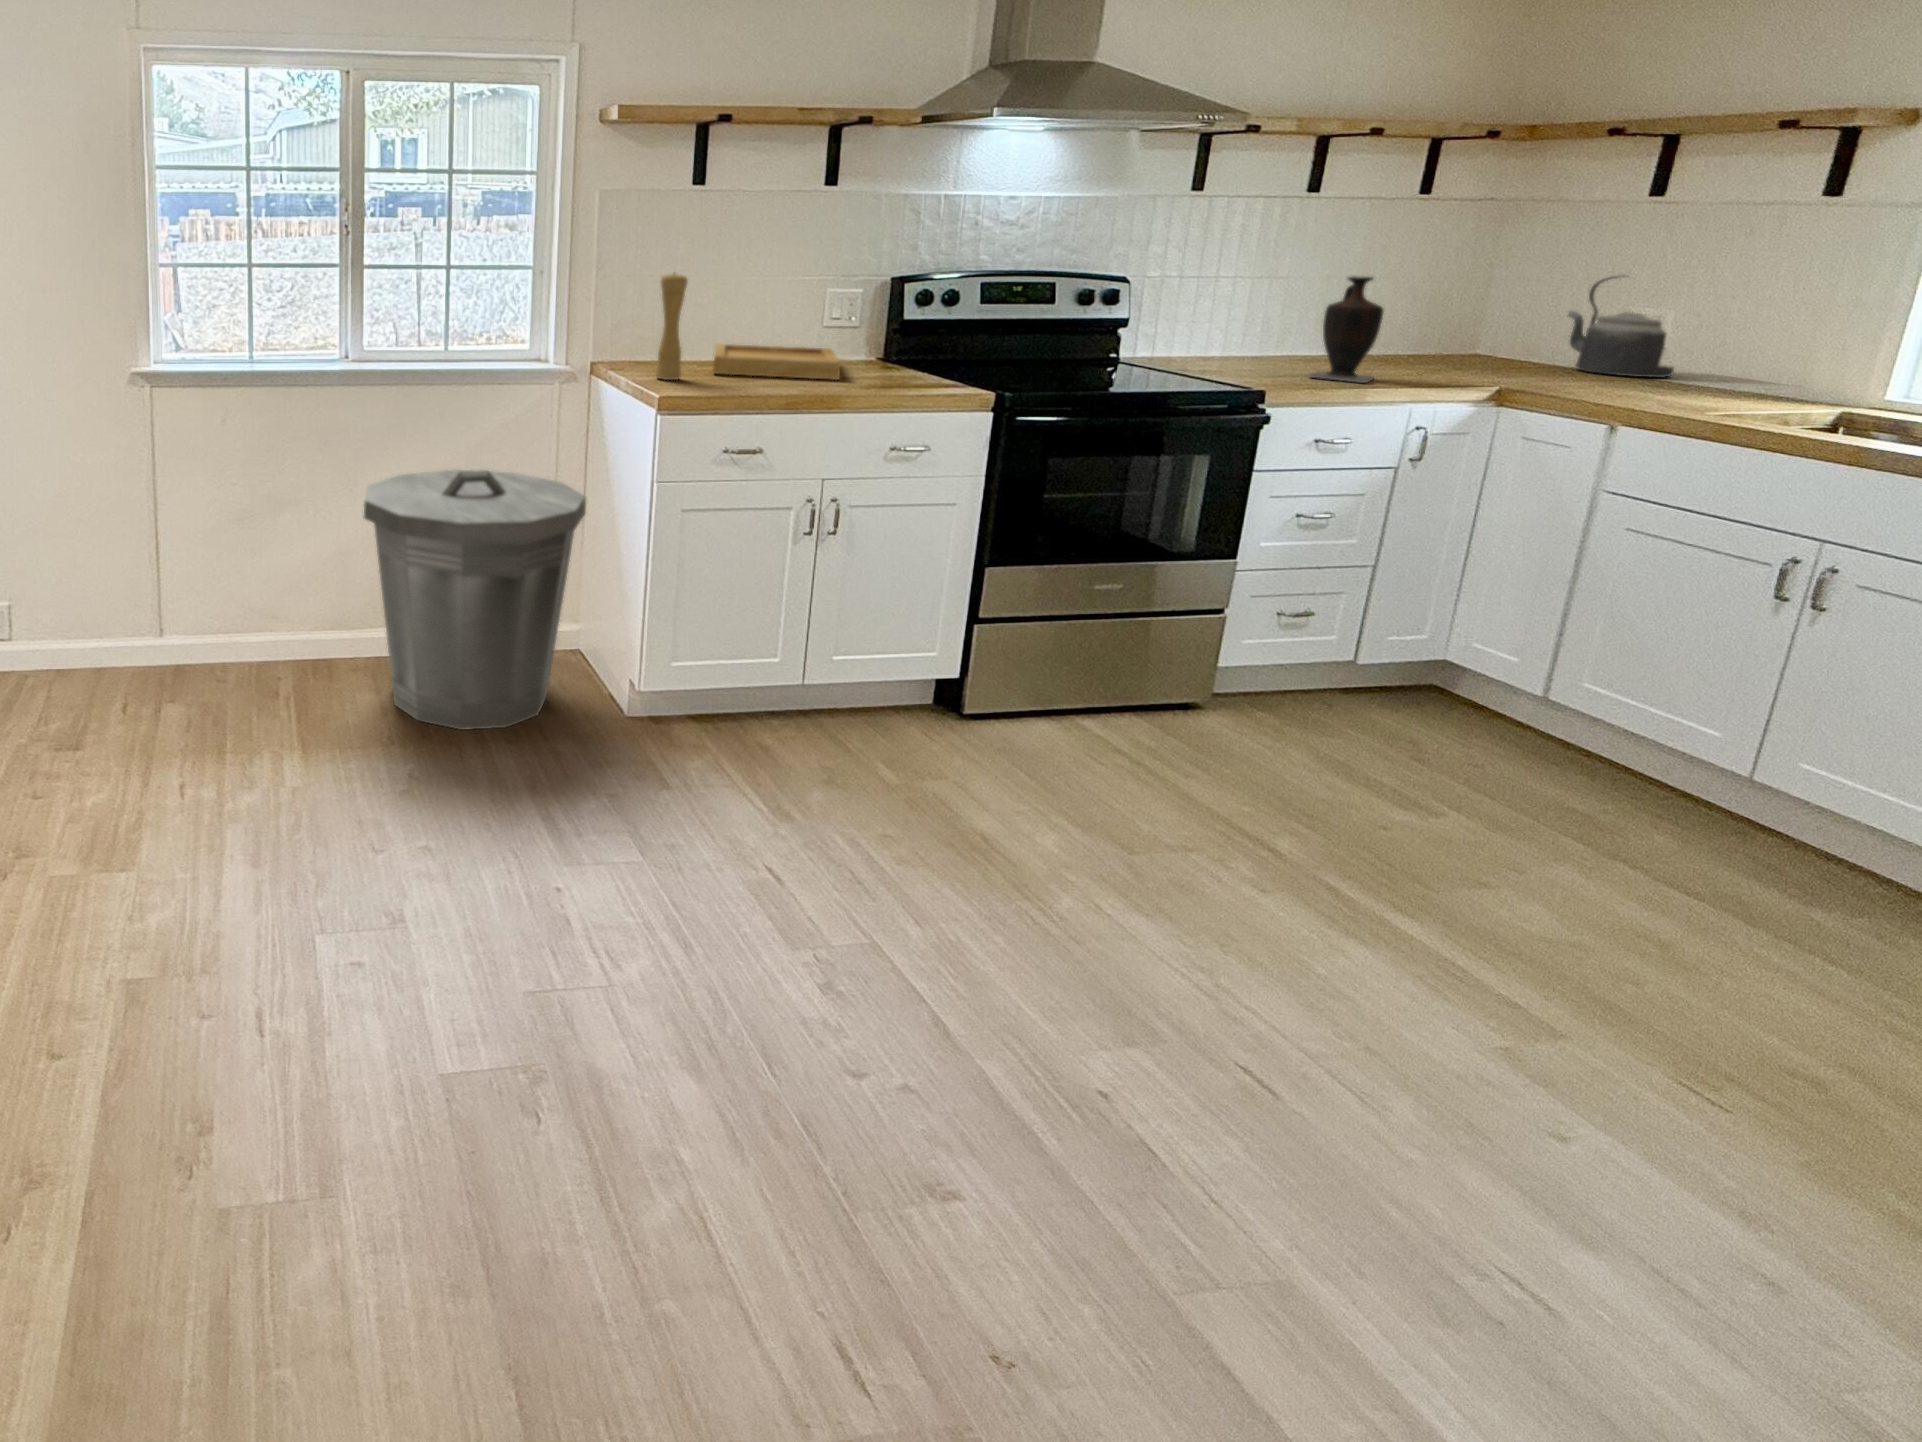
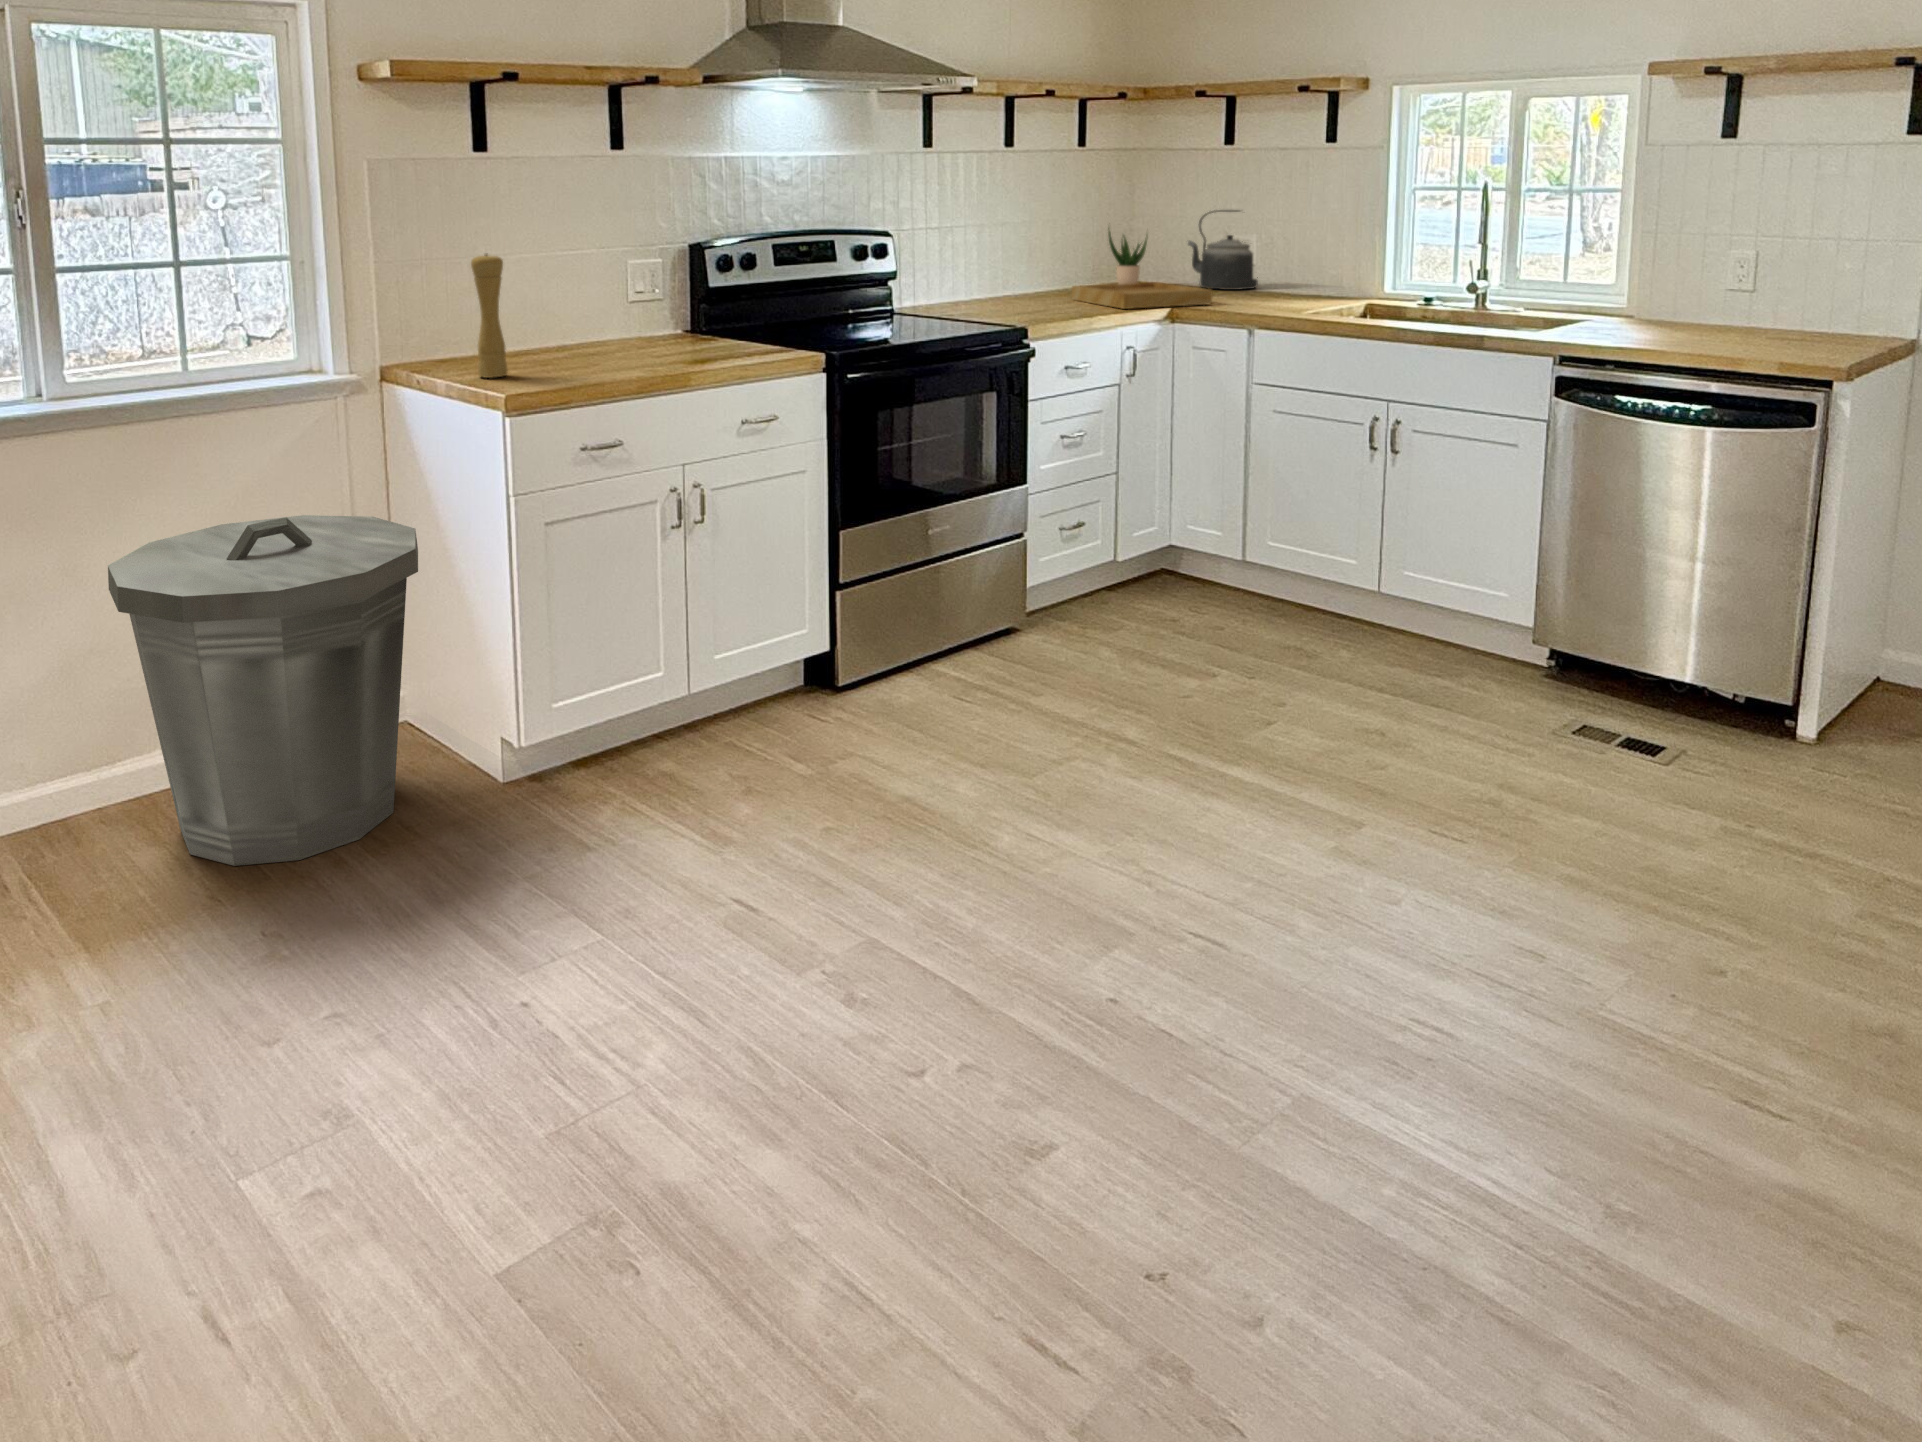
vase: present [1309,277,1383,383] -> none [1045,221,1089,313]
potted plant: none [1443,283,1508,360] -> present [1108,229,1147,284]
tray: present [713,344,841,380] -> present [1072,282,1212,309]

